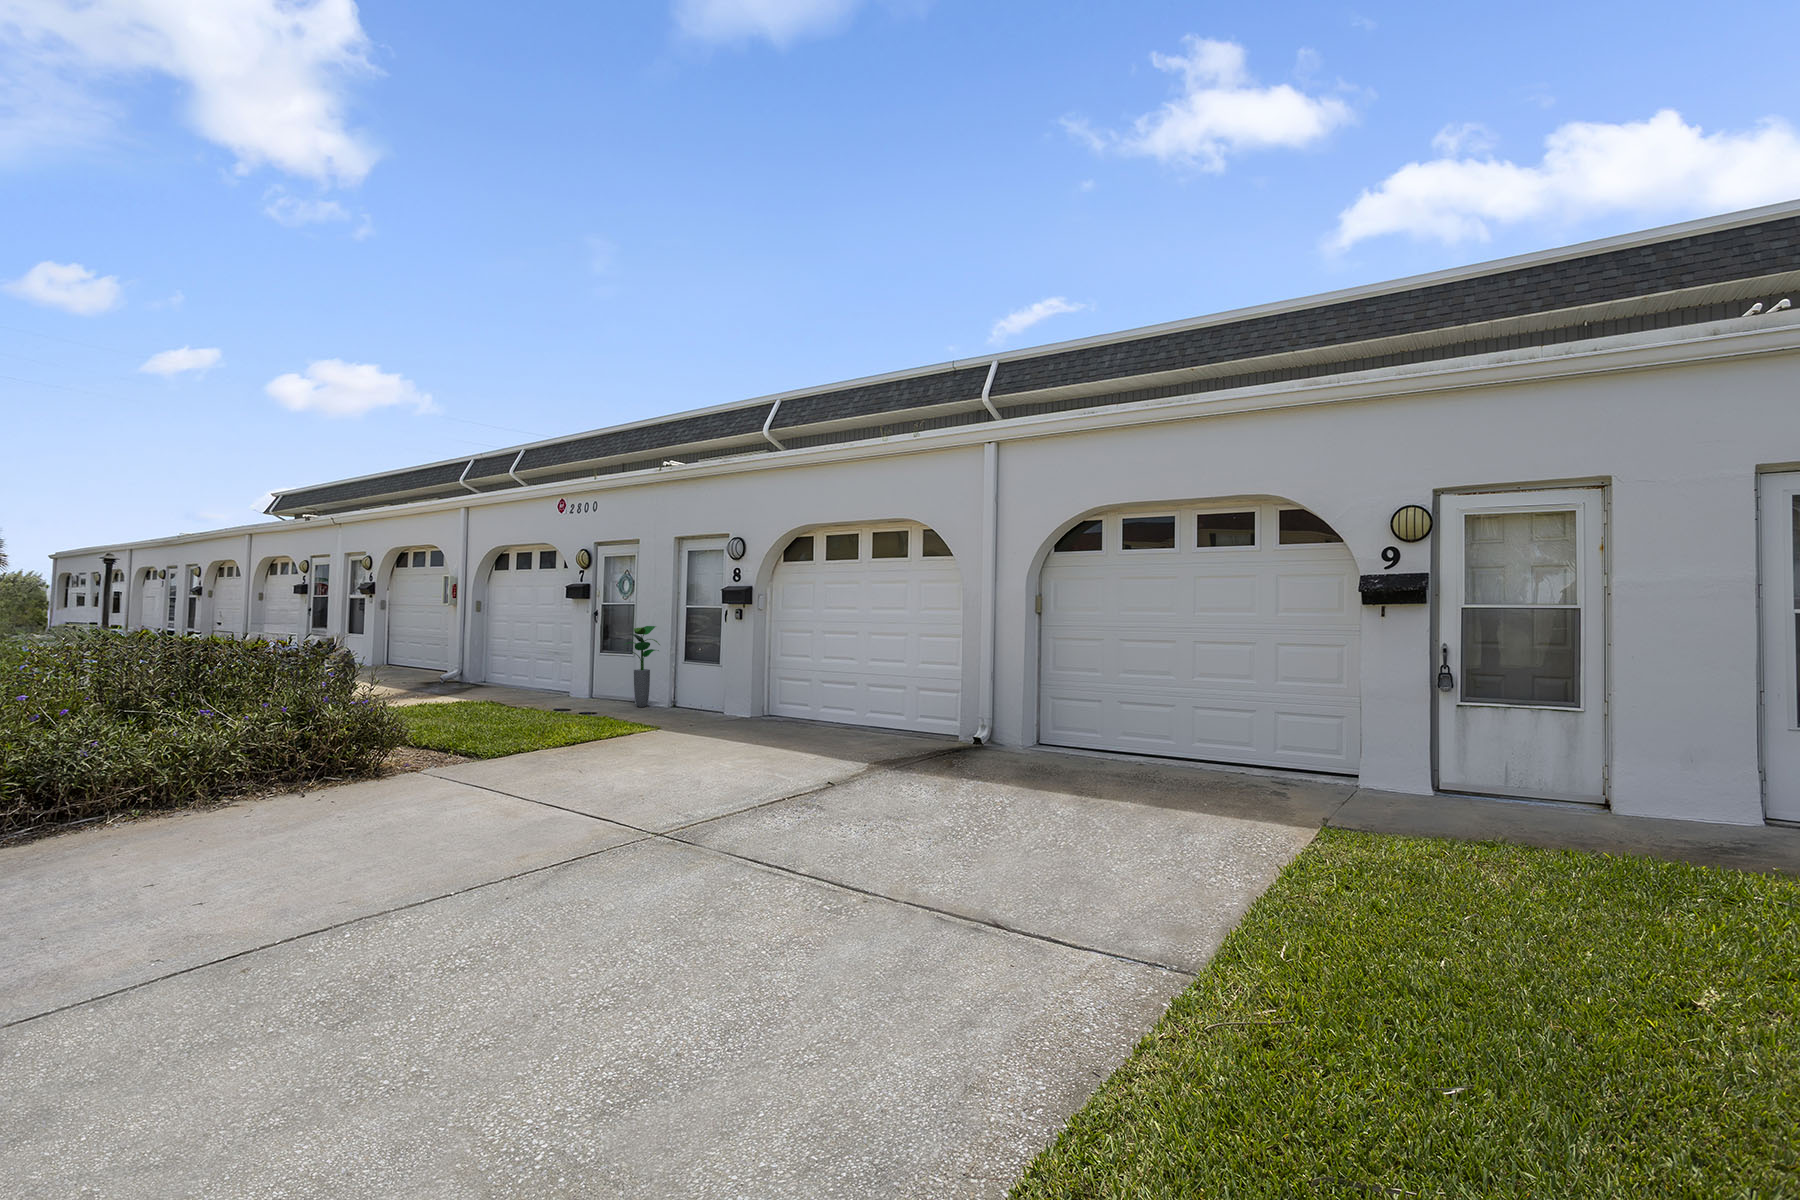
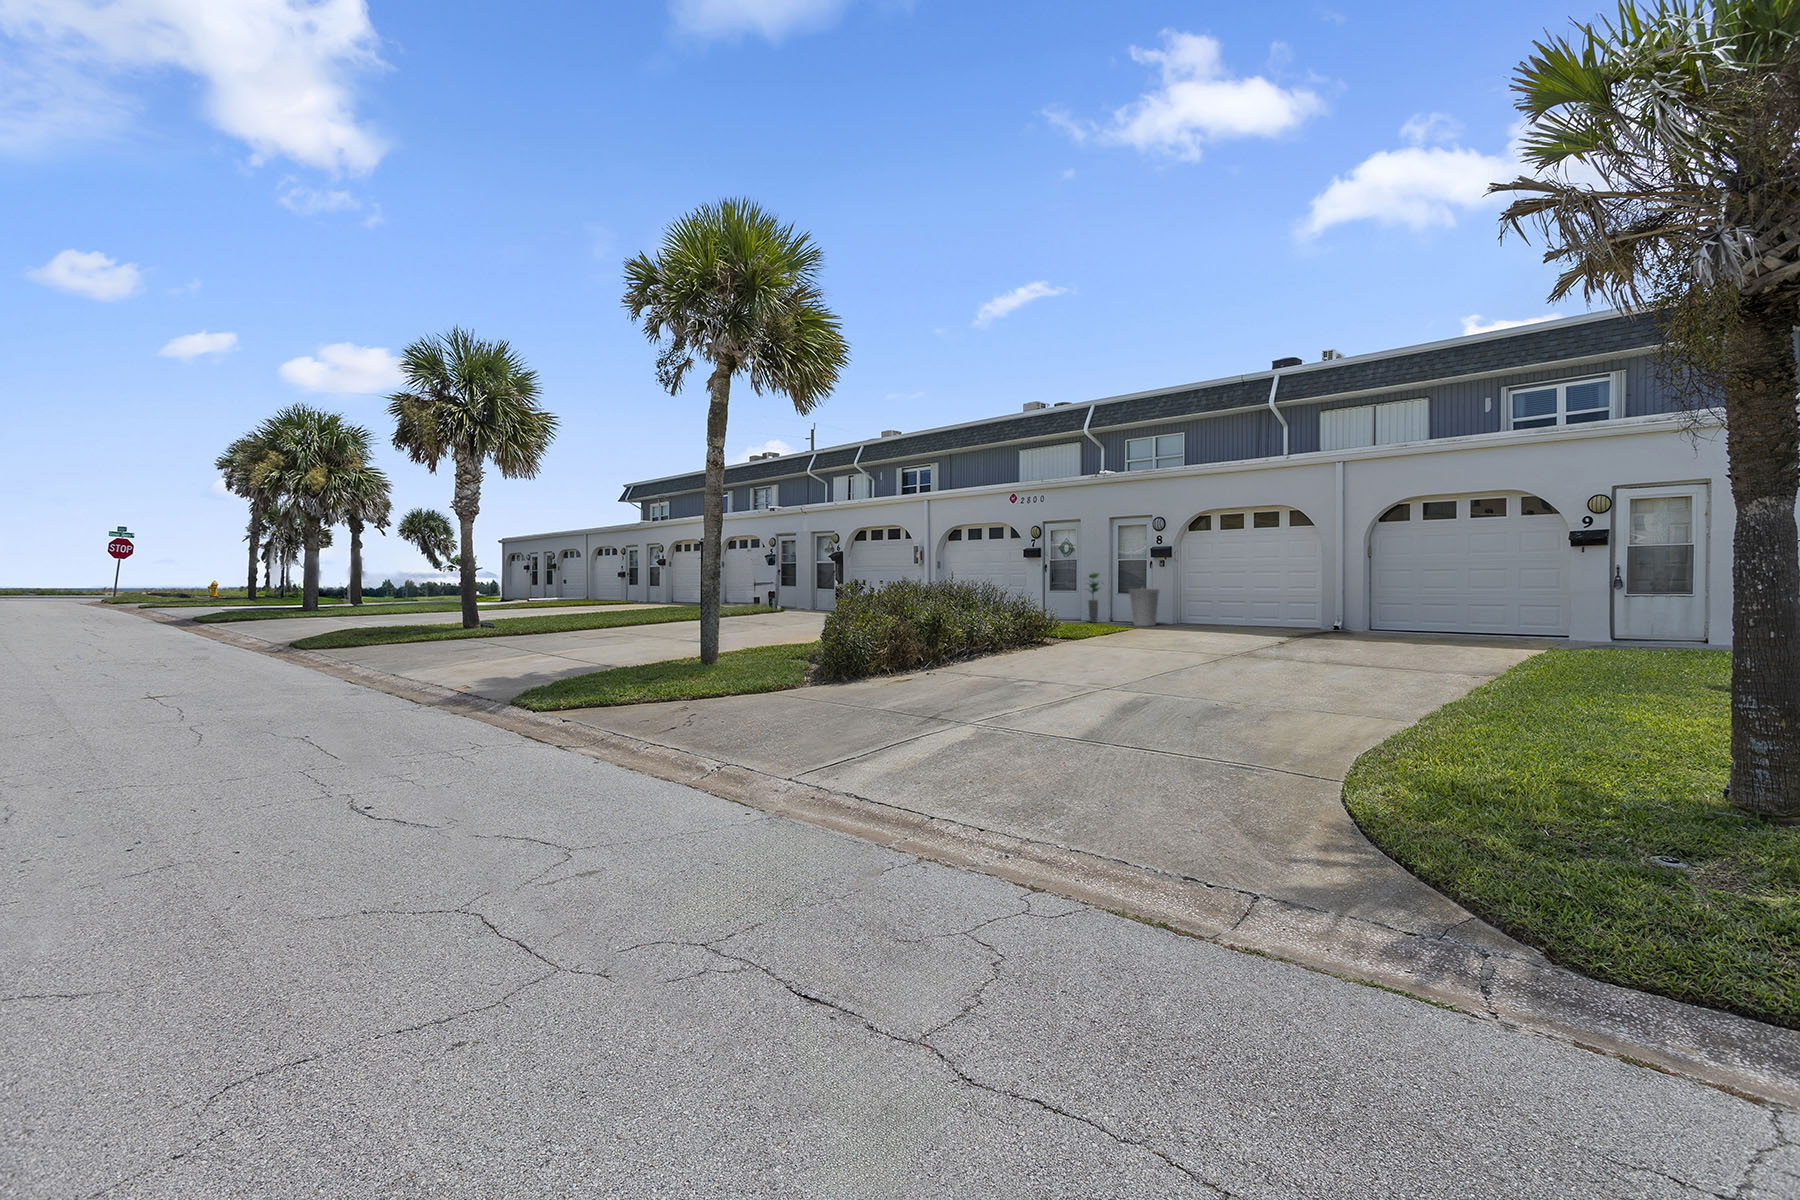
trash can: none [677,651,731,718] -> present [1129,588,1160,626]

